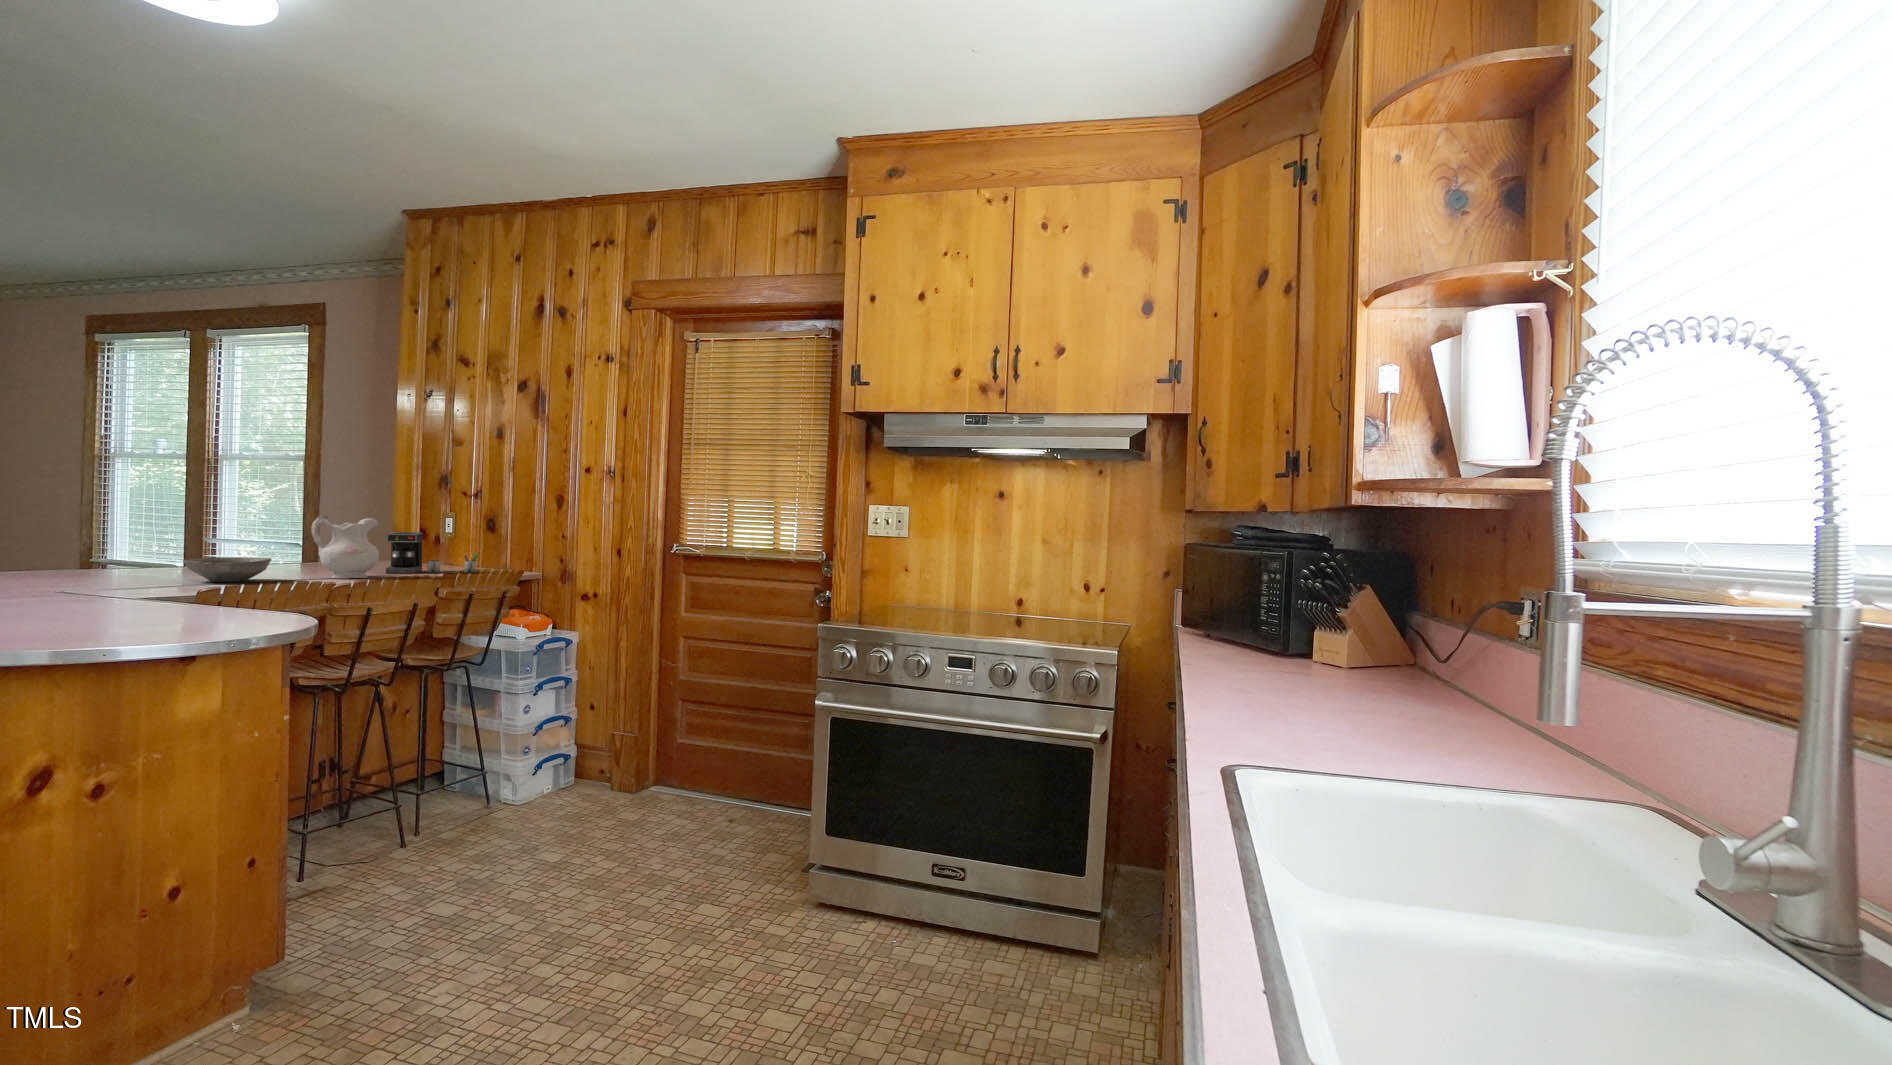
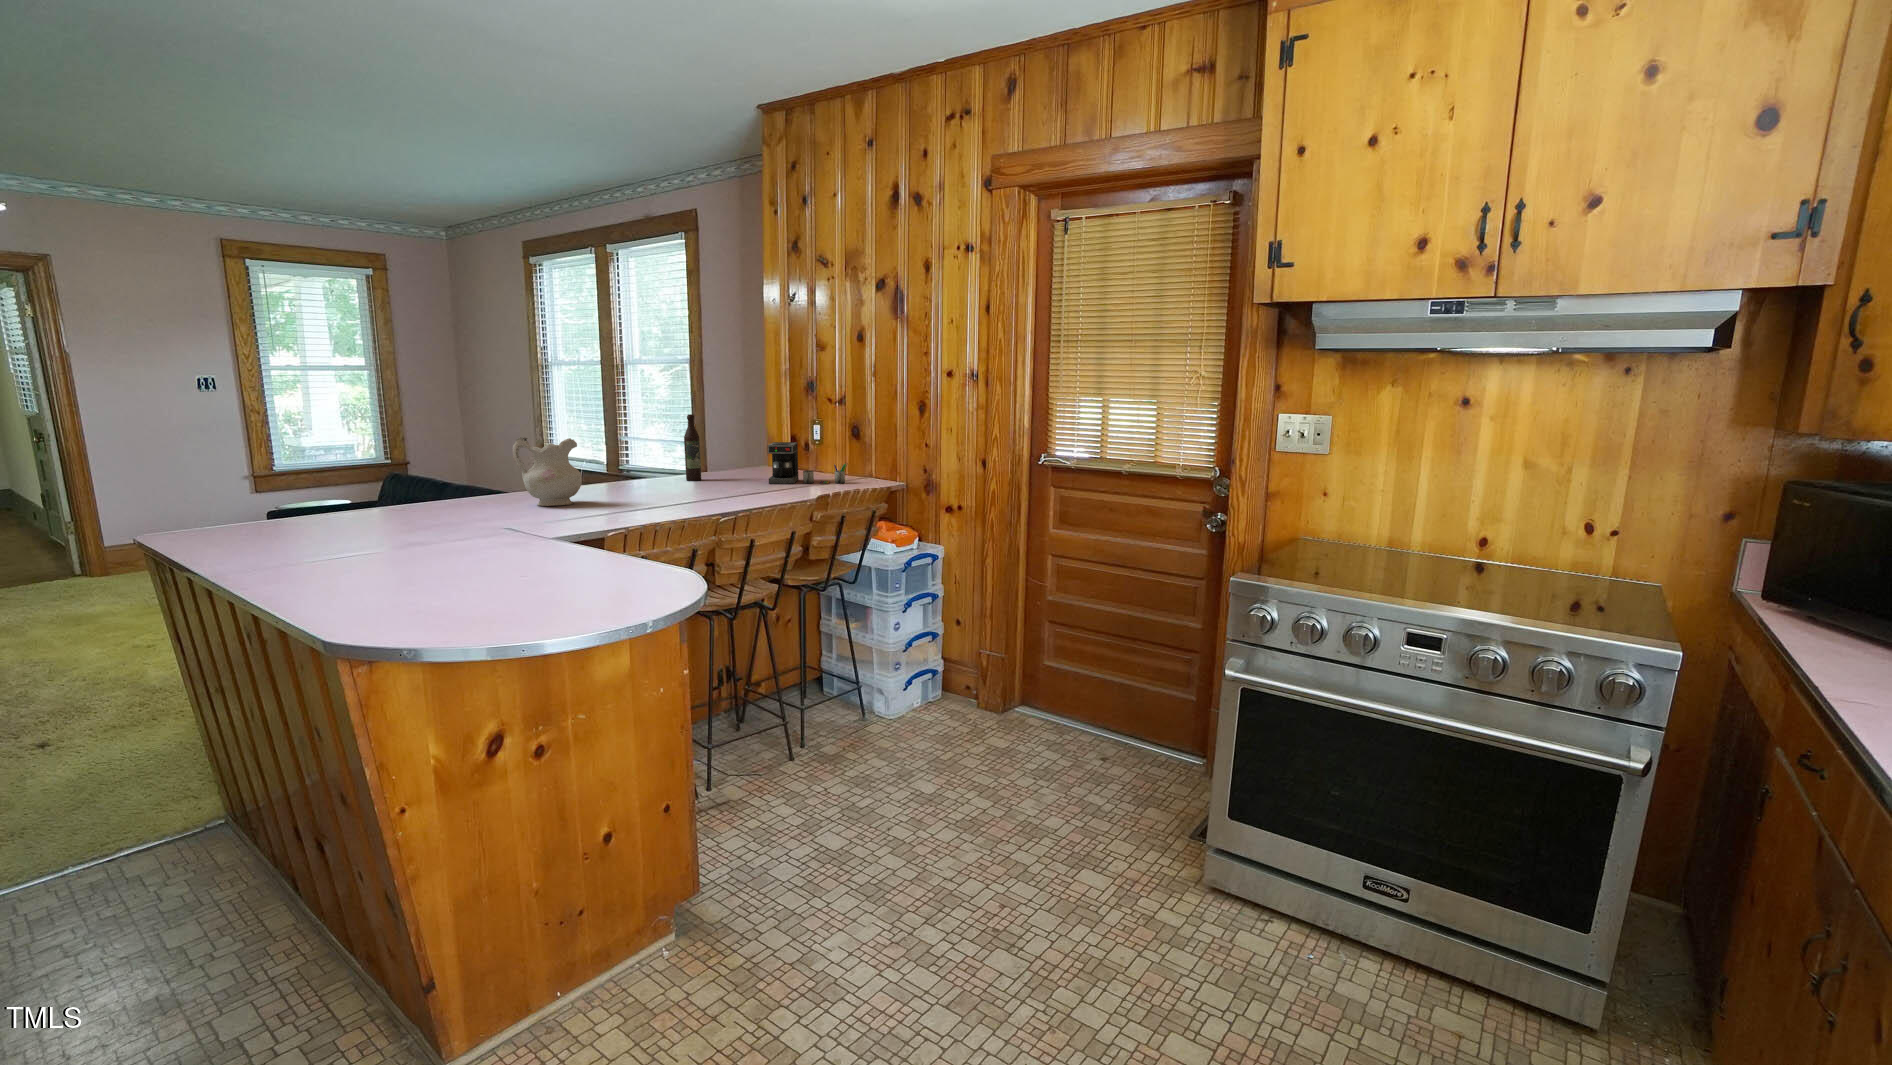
wine bottle: none [281,501,301,571] -> present [684,414,701,481]
ceramic pitcher: present [312,515,379,579] -> present [512,437,582,506]
bowl: present [183,557,272,582] -> none [611,473,677,497]

